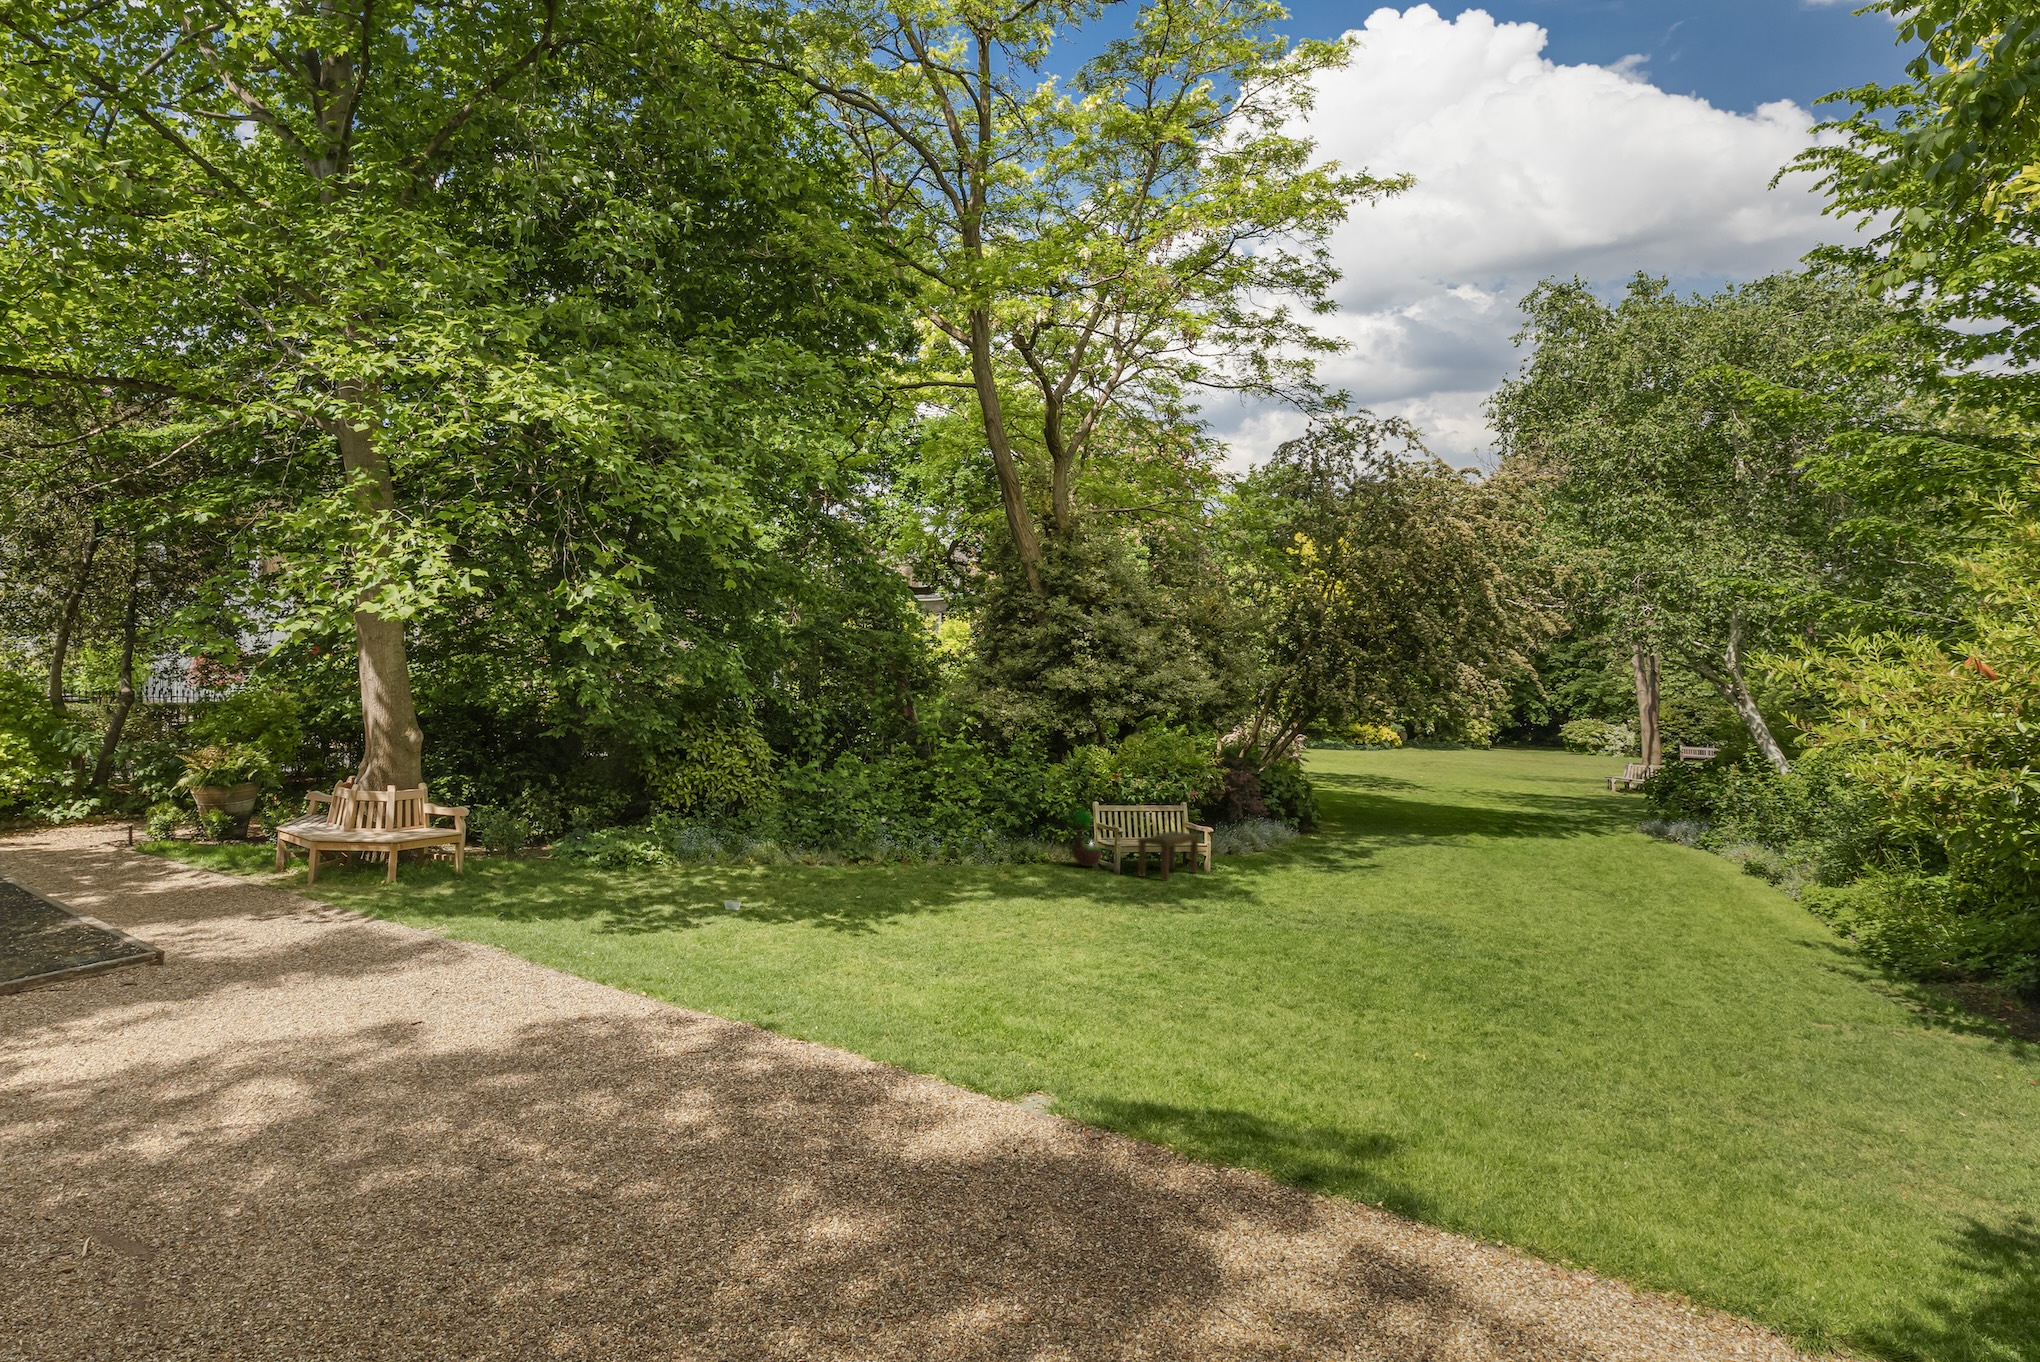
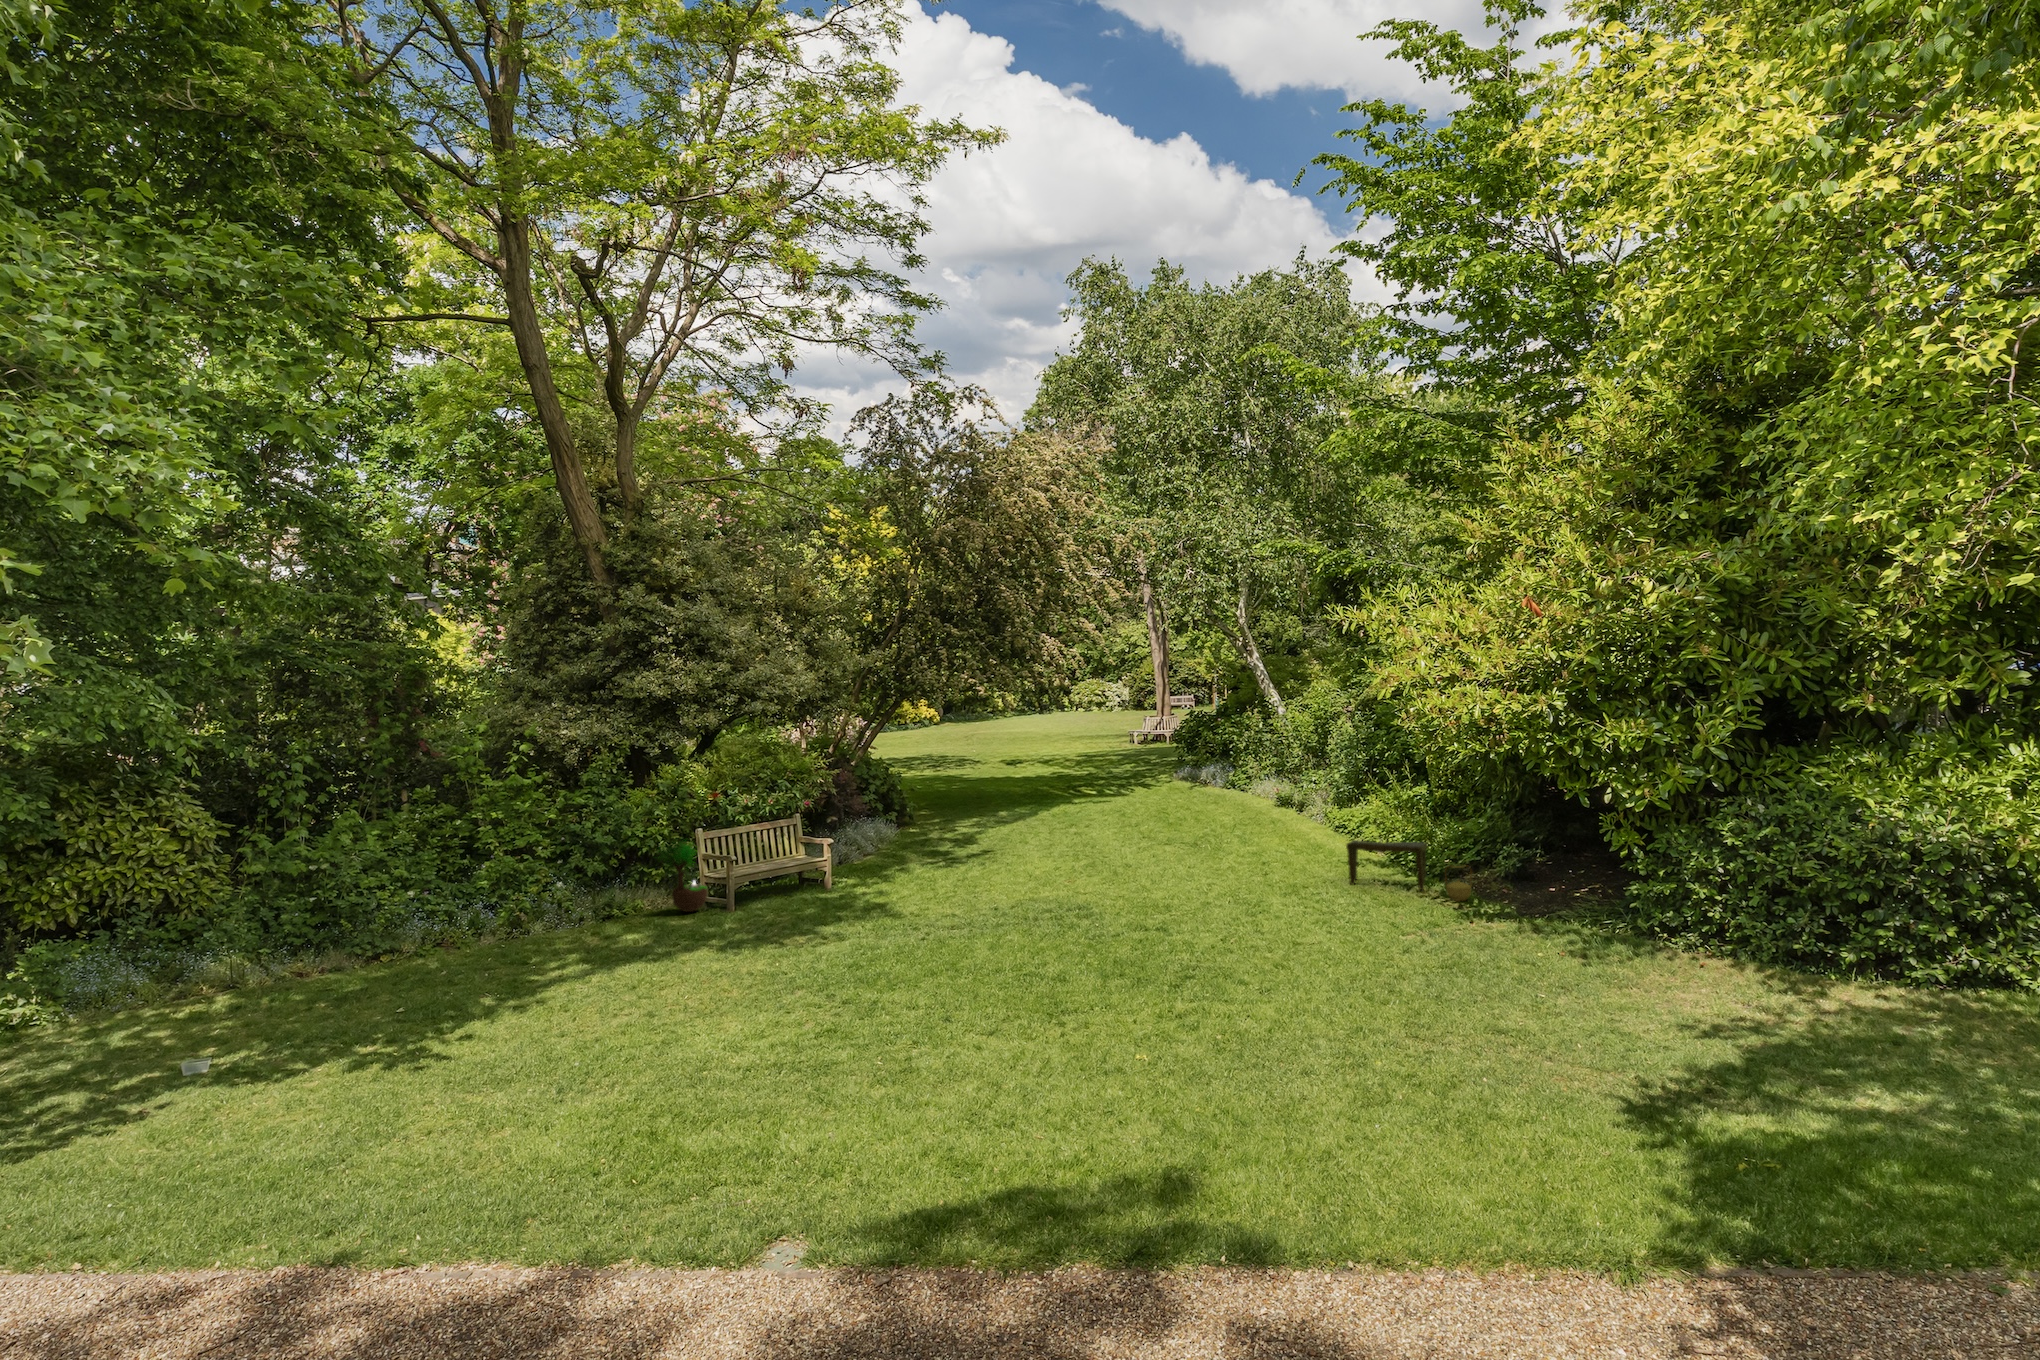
bench: present [1138,831,1199,881] -> present [1346,840,1428,890]
basket: none [1960,963,2006,1009] -> present [1446,865,1471,901]

